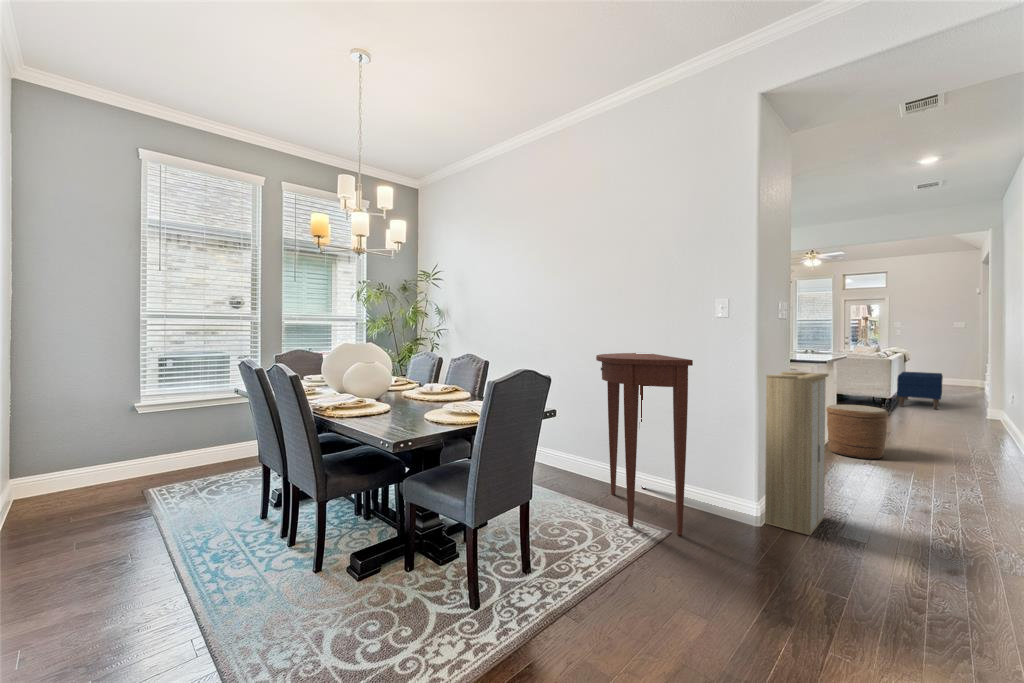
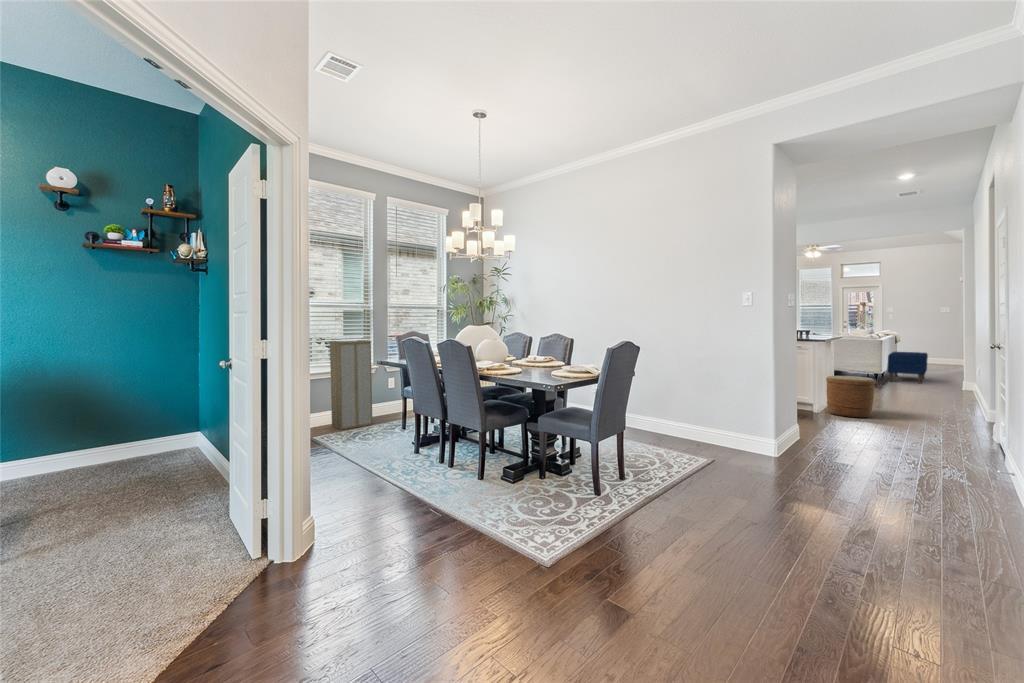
console table: present [596,353,693,535] -> none [655,333,733,461]
cabinet: present [765,372,829,535] -> present [330,340,372,430]

